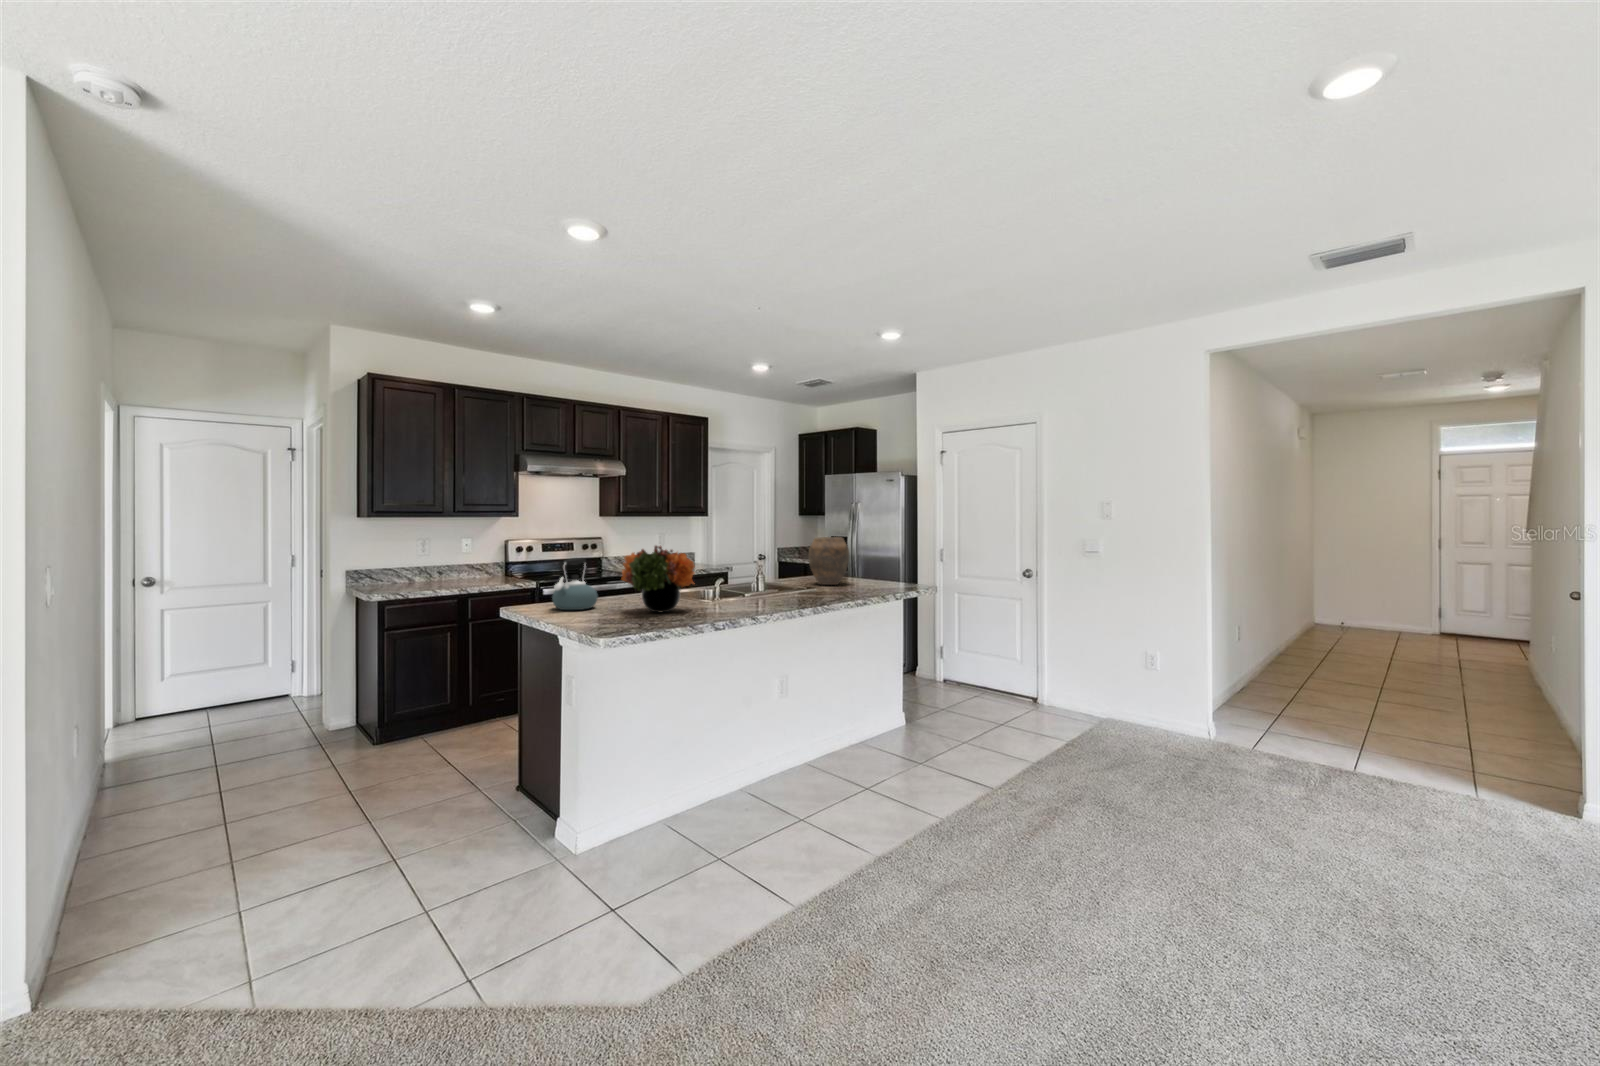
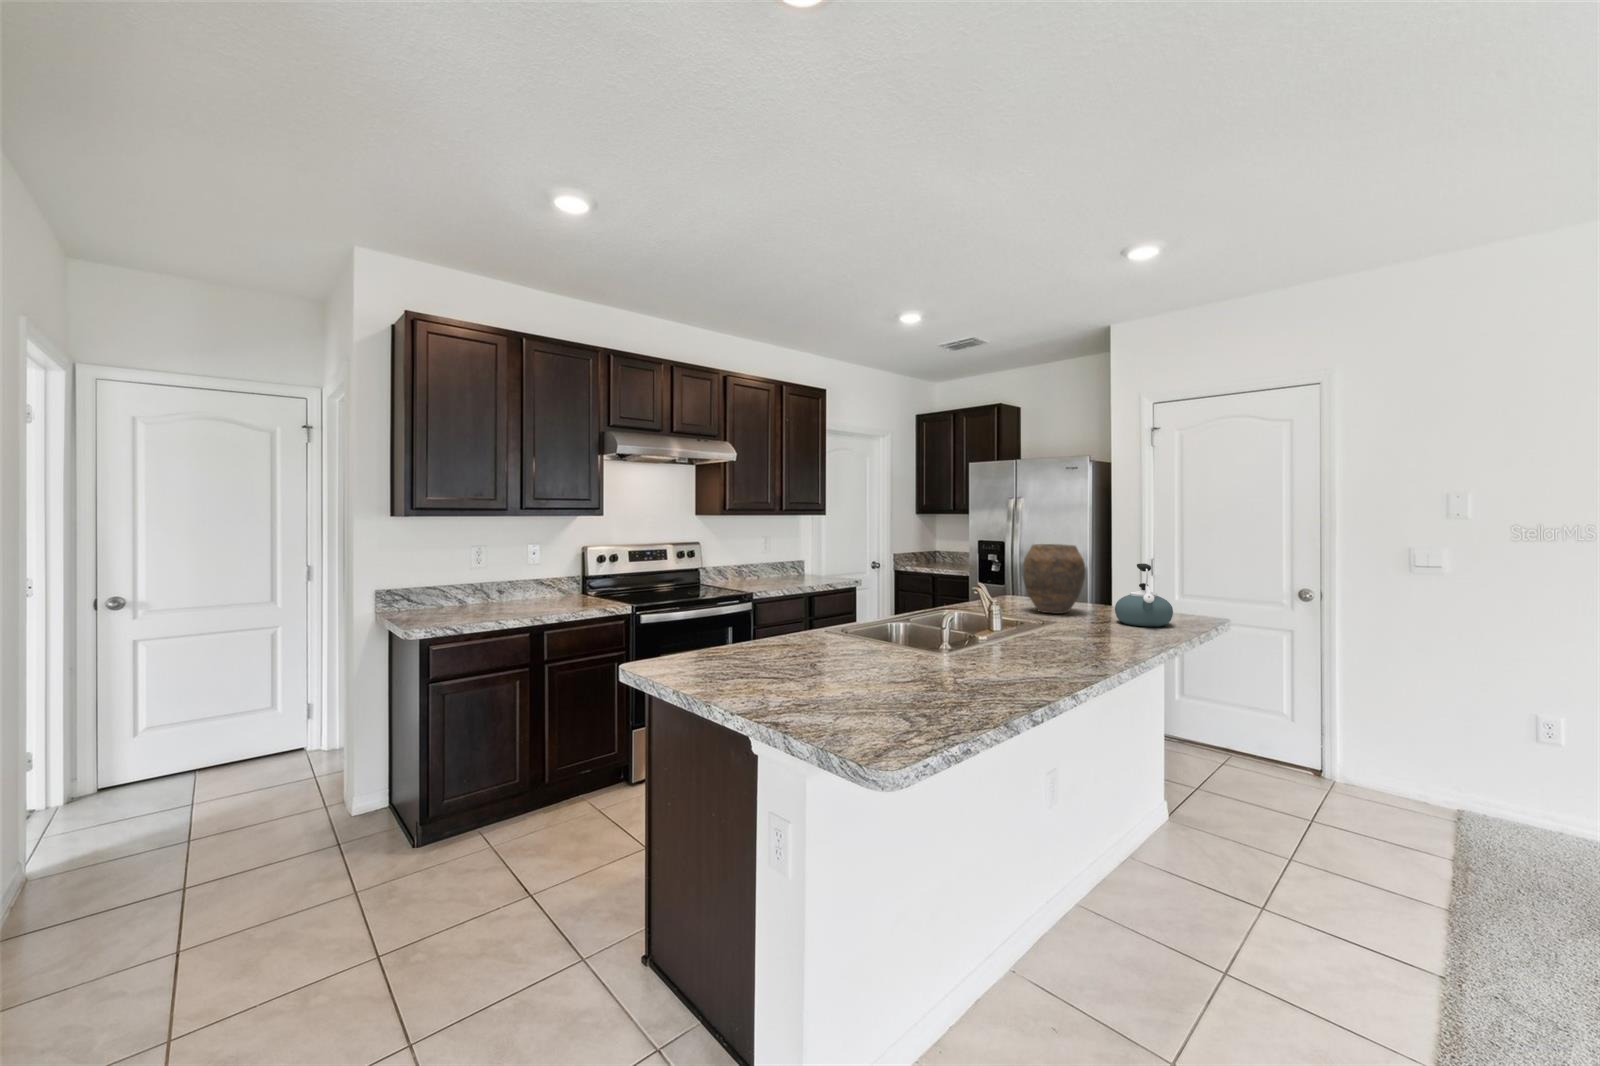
flower arrangement: present [621,546,694,612] -> none [821,562,947,678]
kettle: present [552,558,598,610] -> present [1115,564,1173,627]

